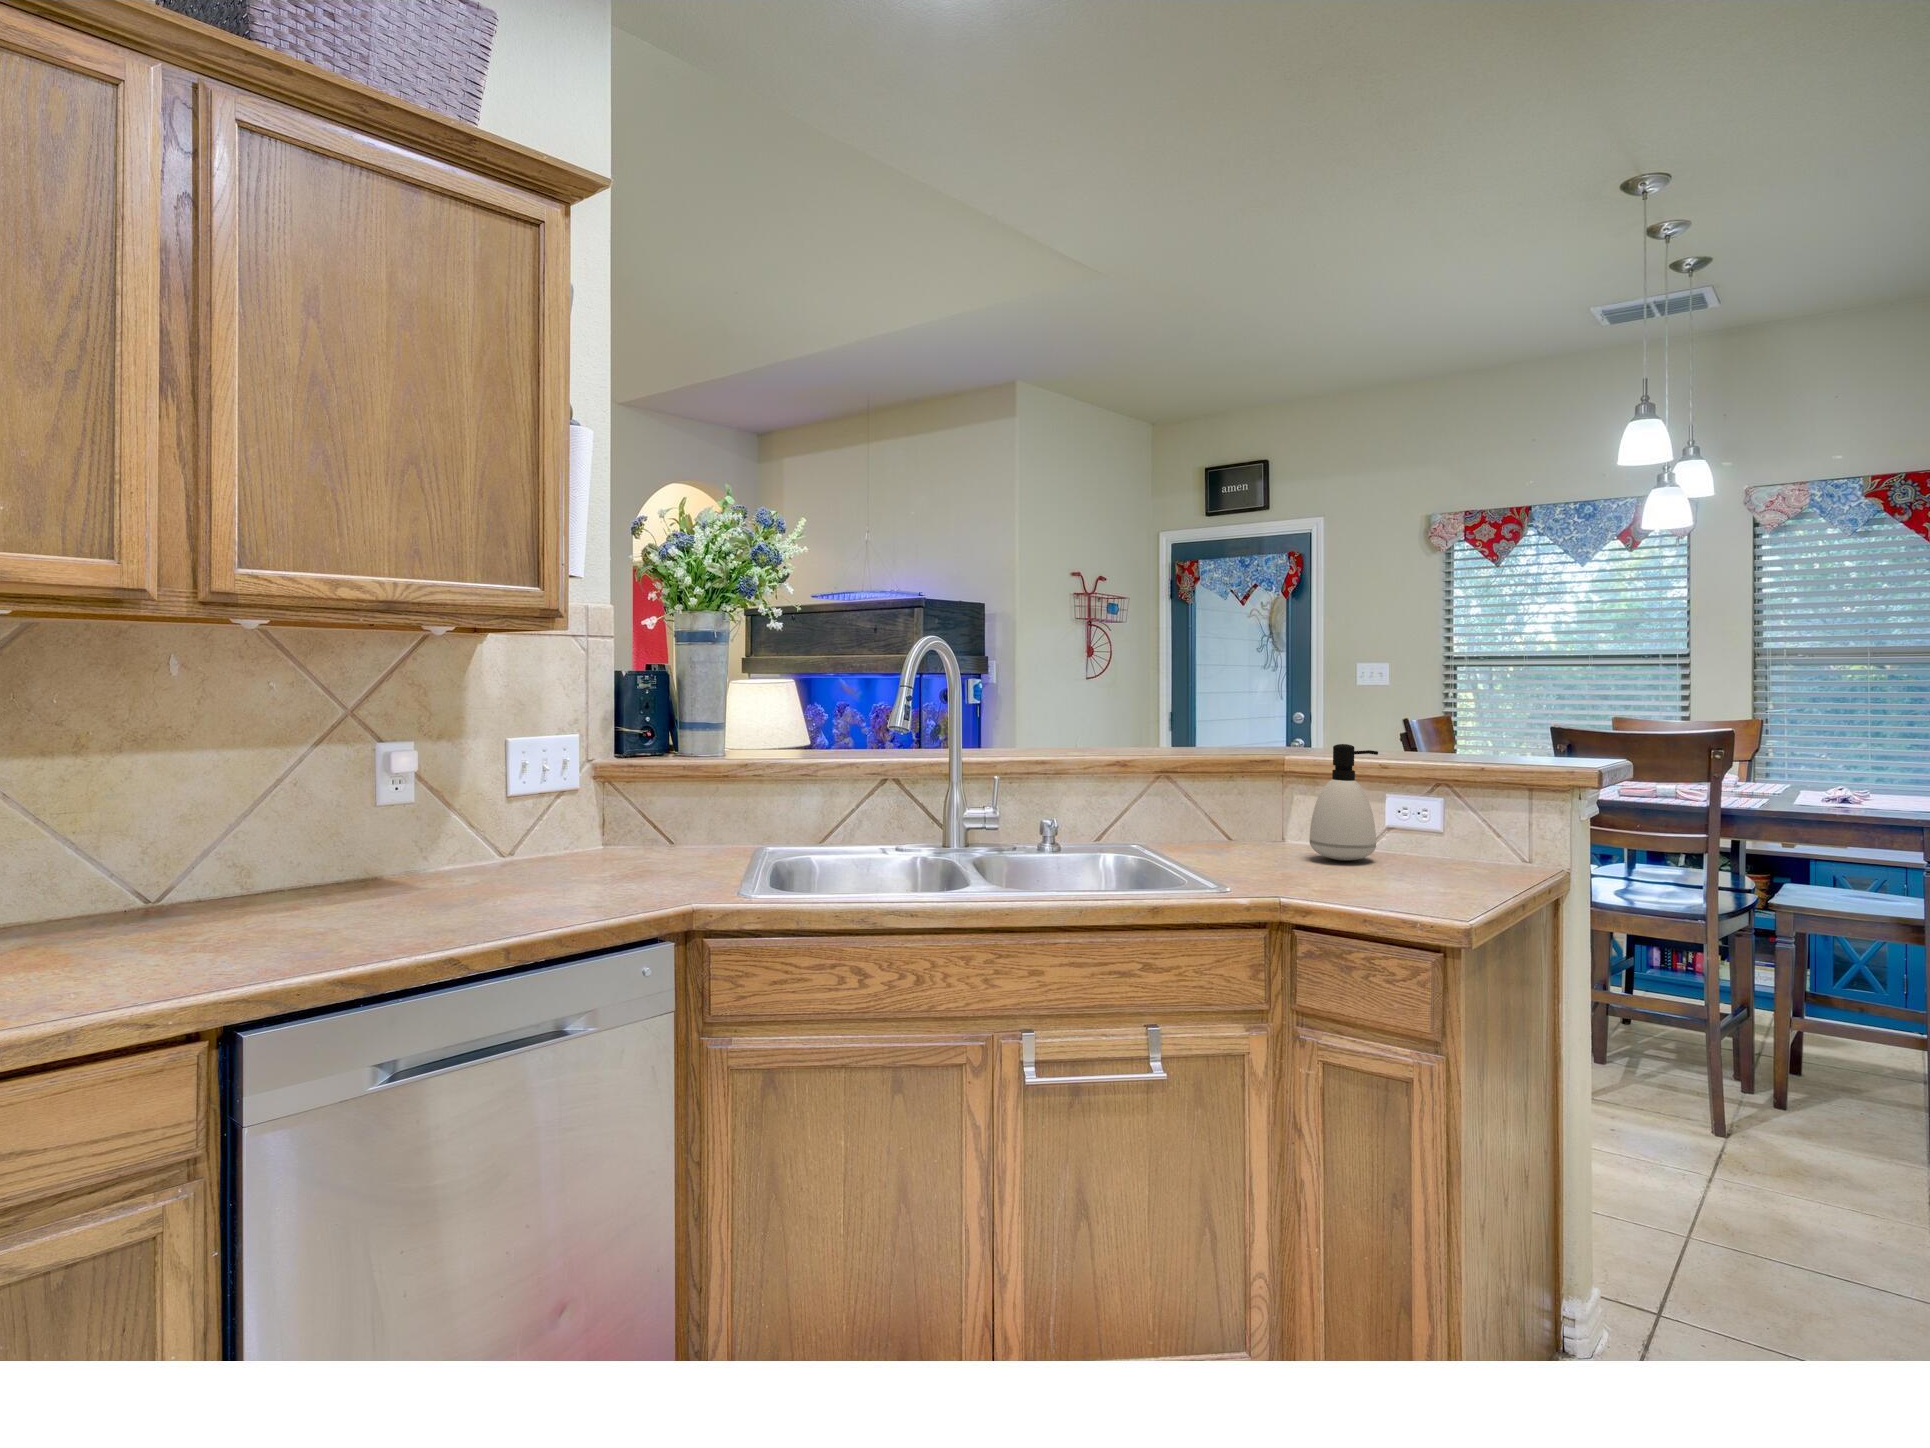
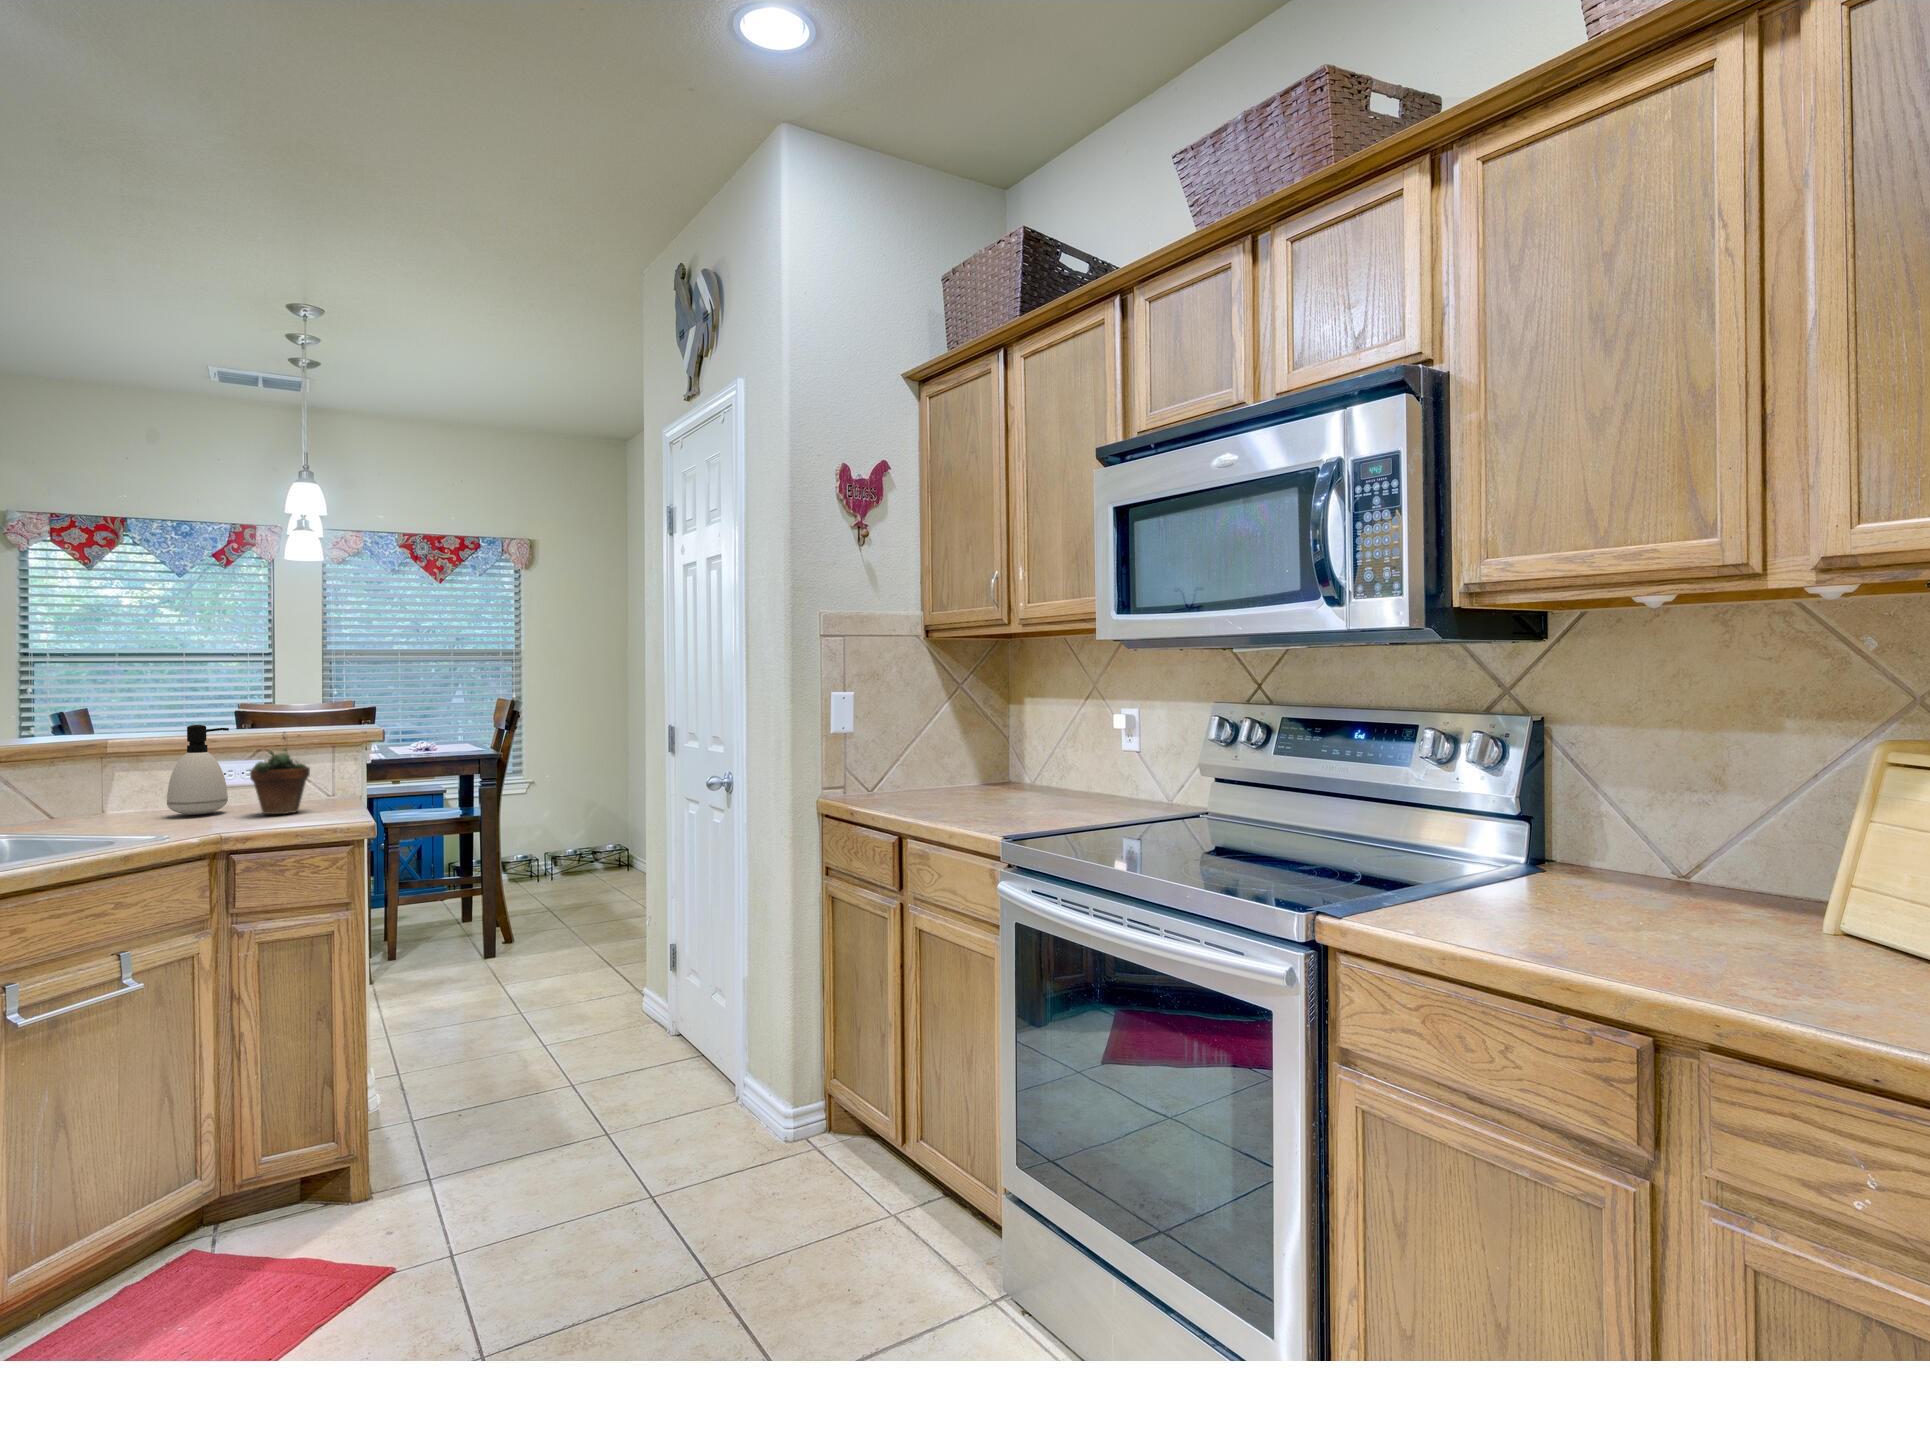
succulent plant: none [1375,764,1454,883] -> present [250,732,310,814]

